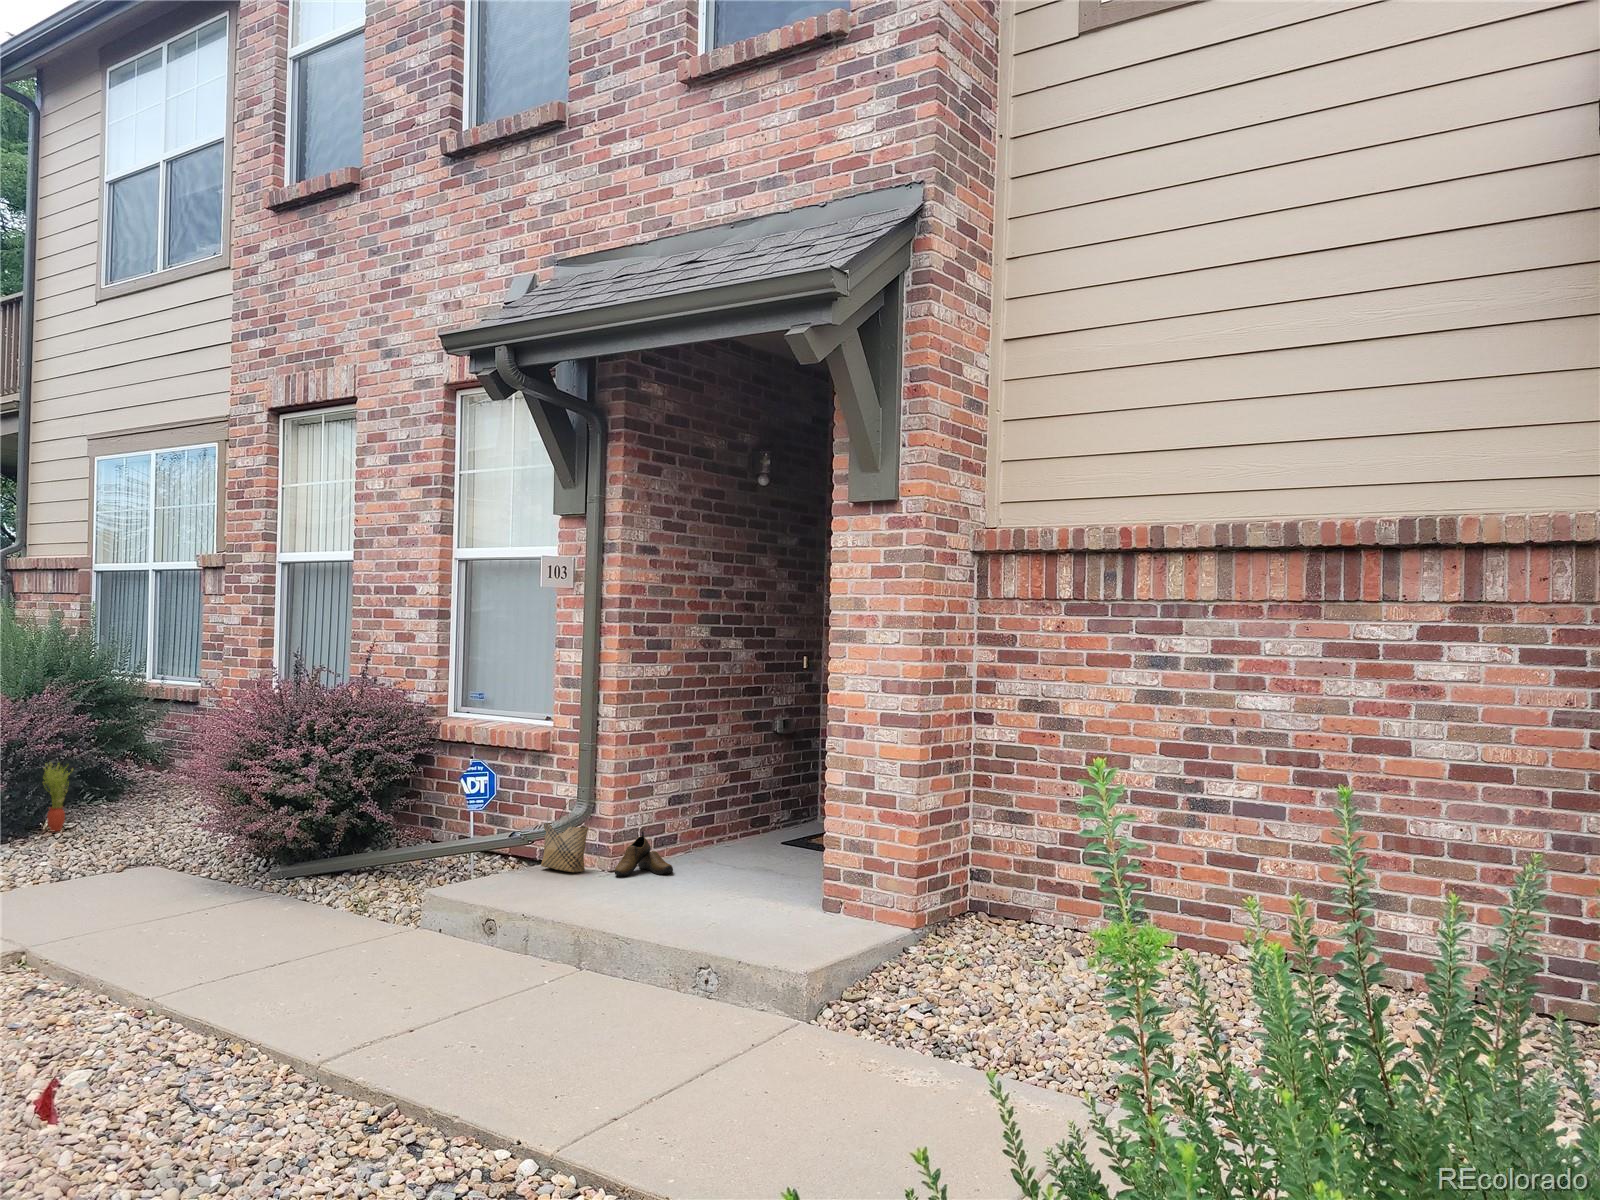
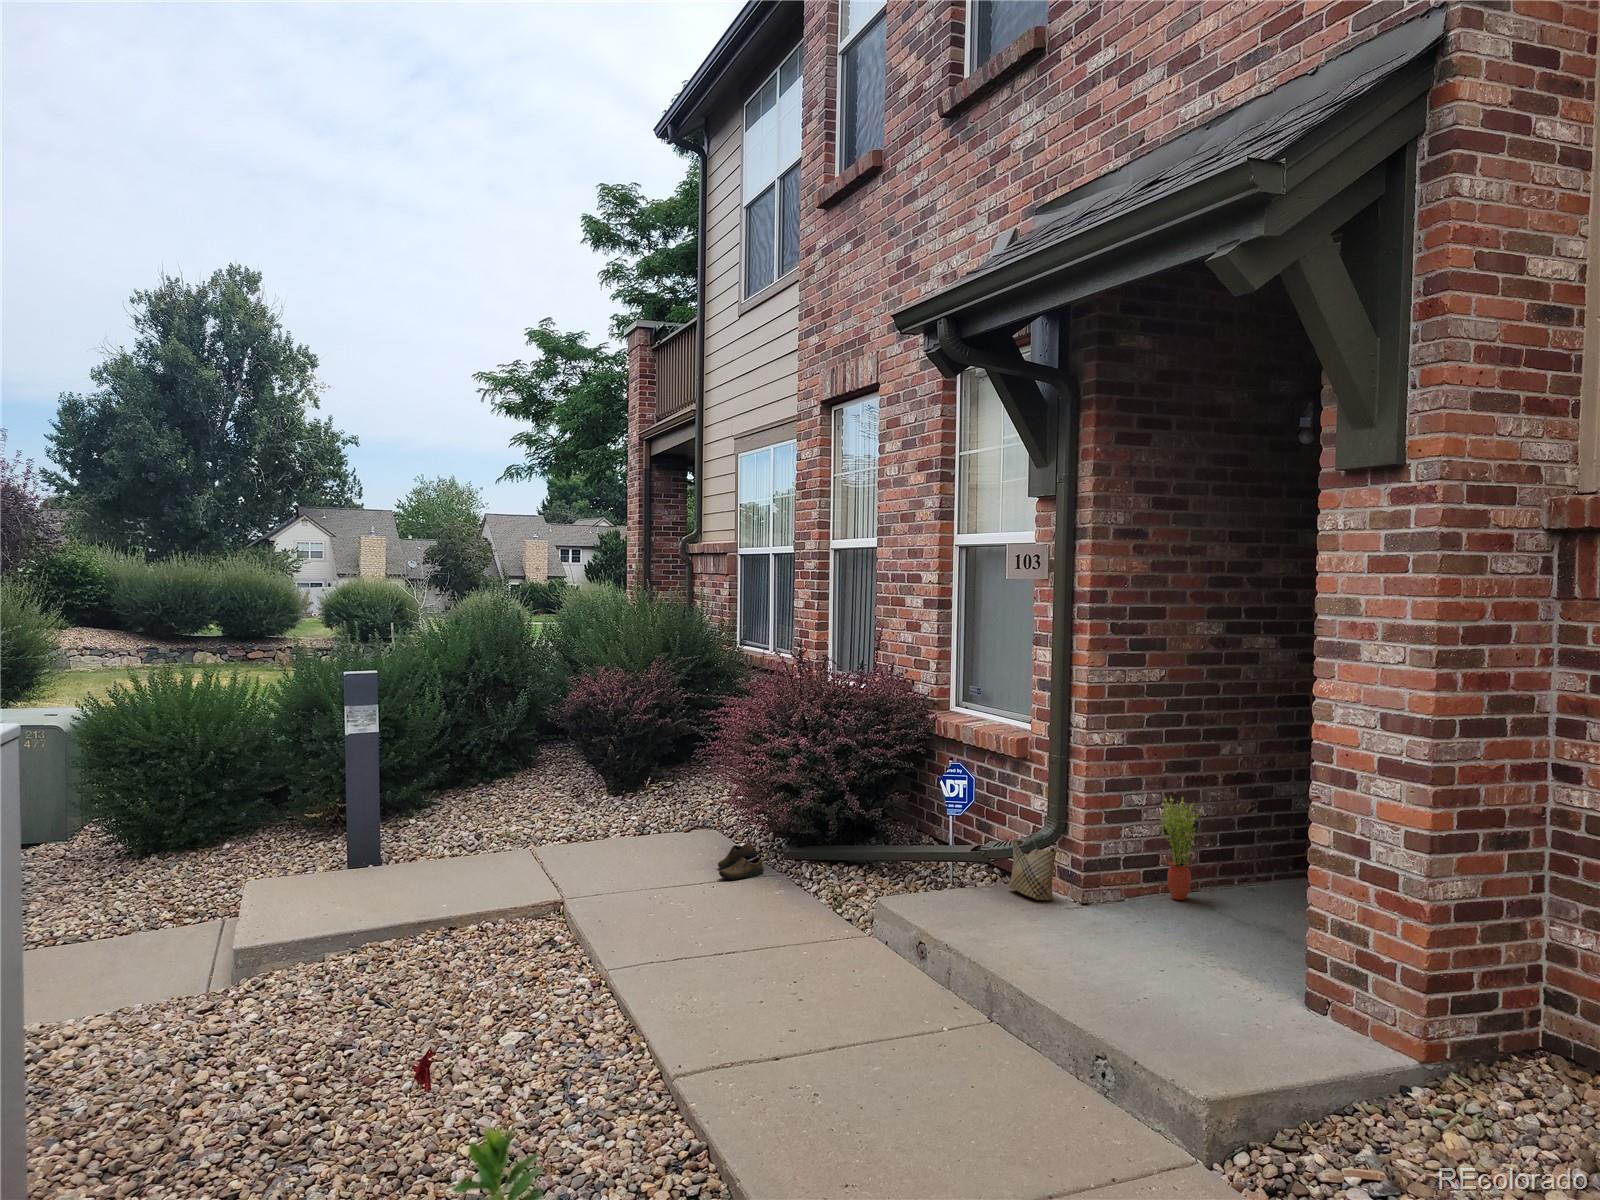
potted plant: present [44,764,73,831] -> present [1160,796,1202,900]
shoe: present [615,831,673,876] -> present [718,837,764,880]

